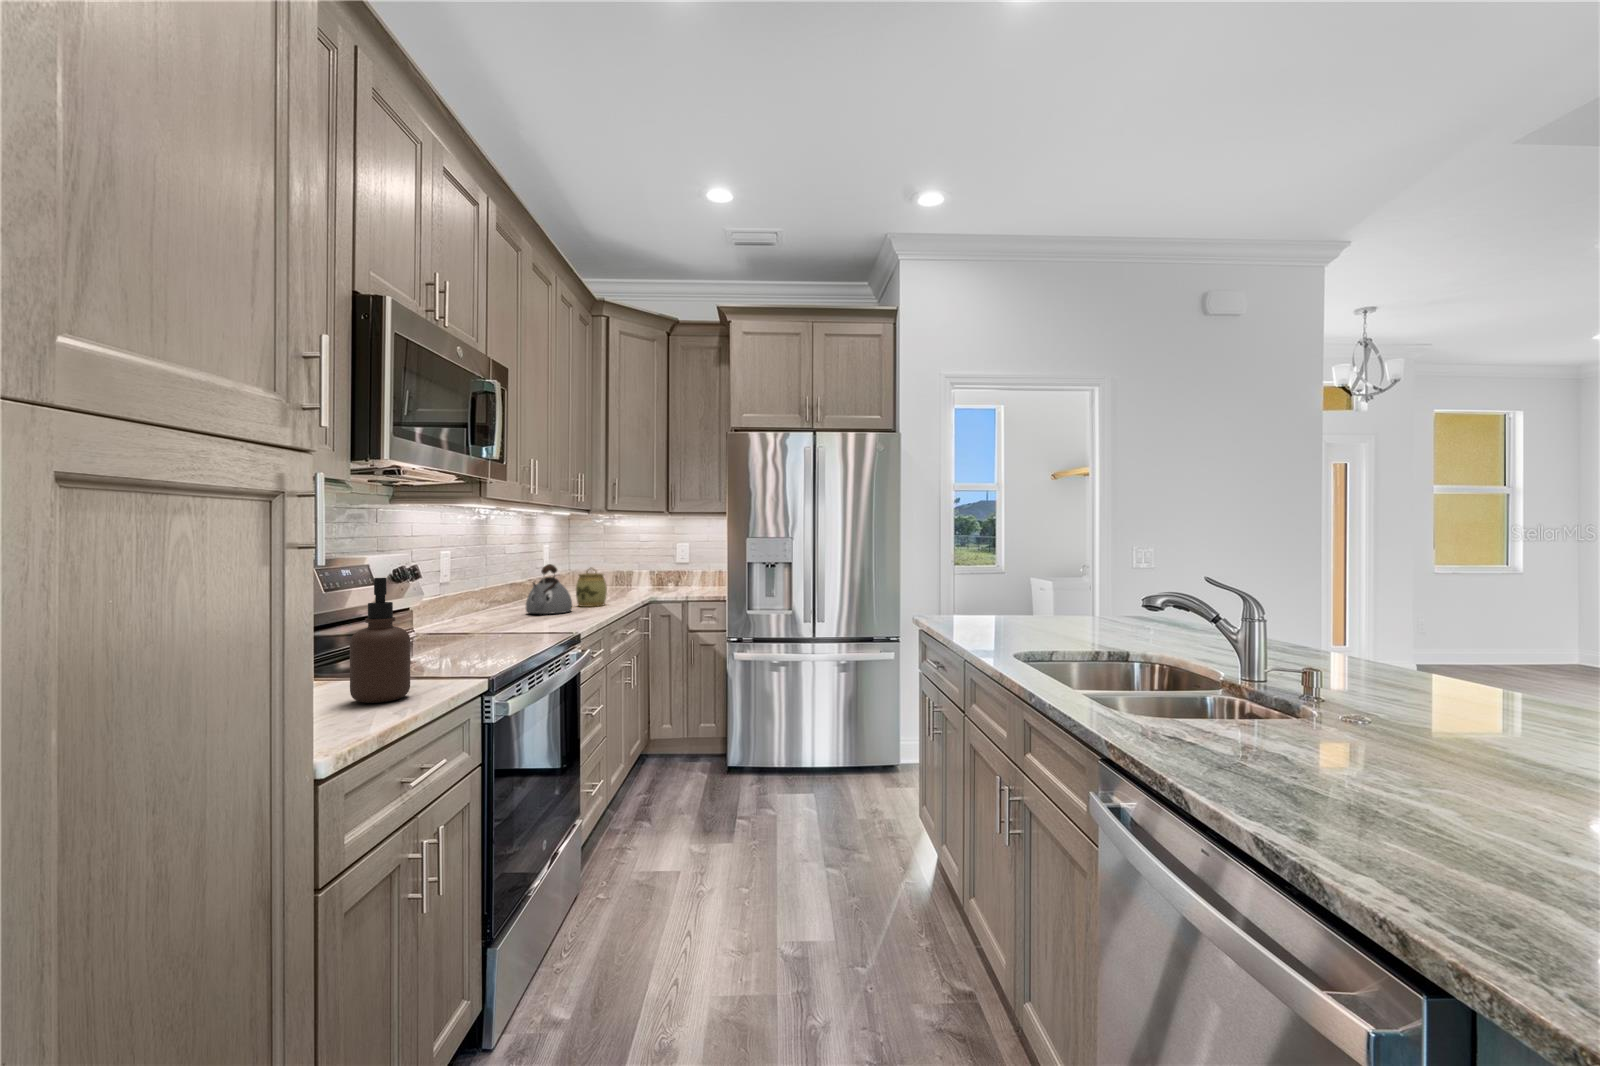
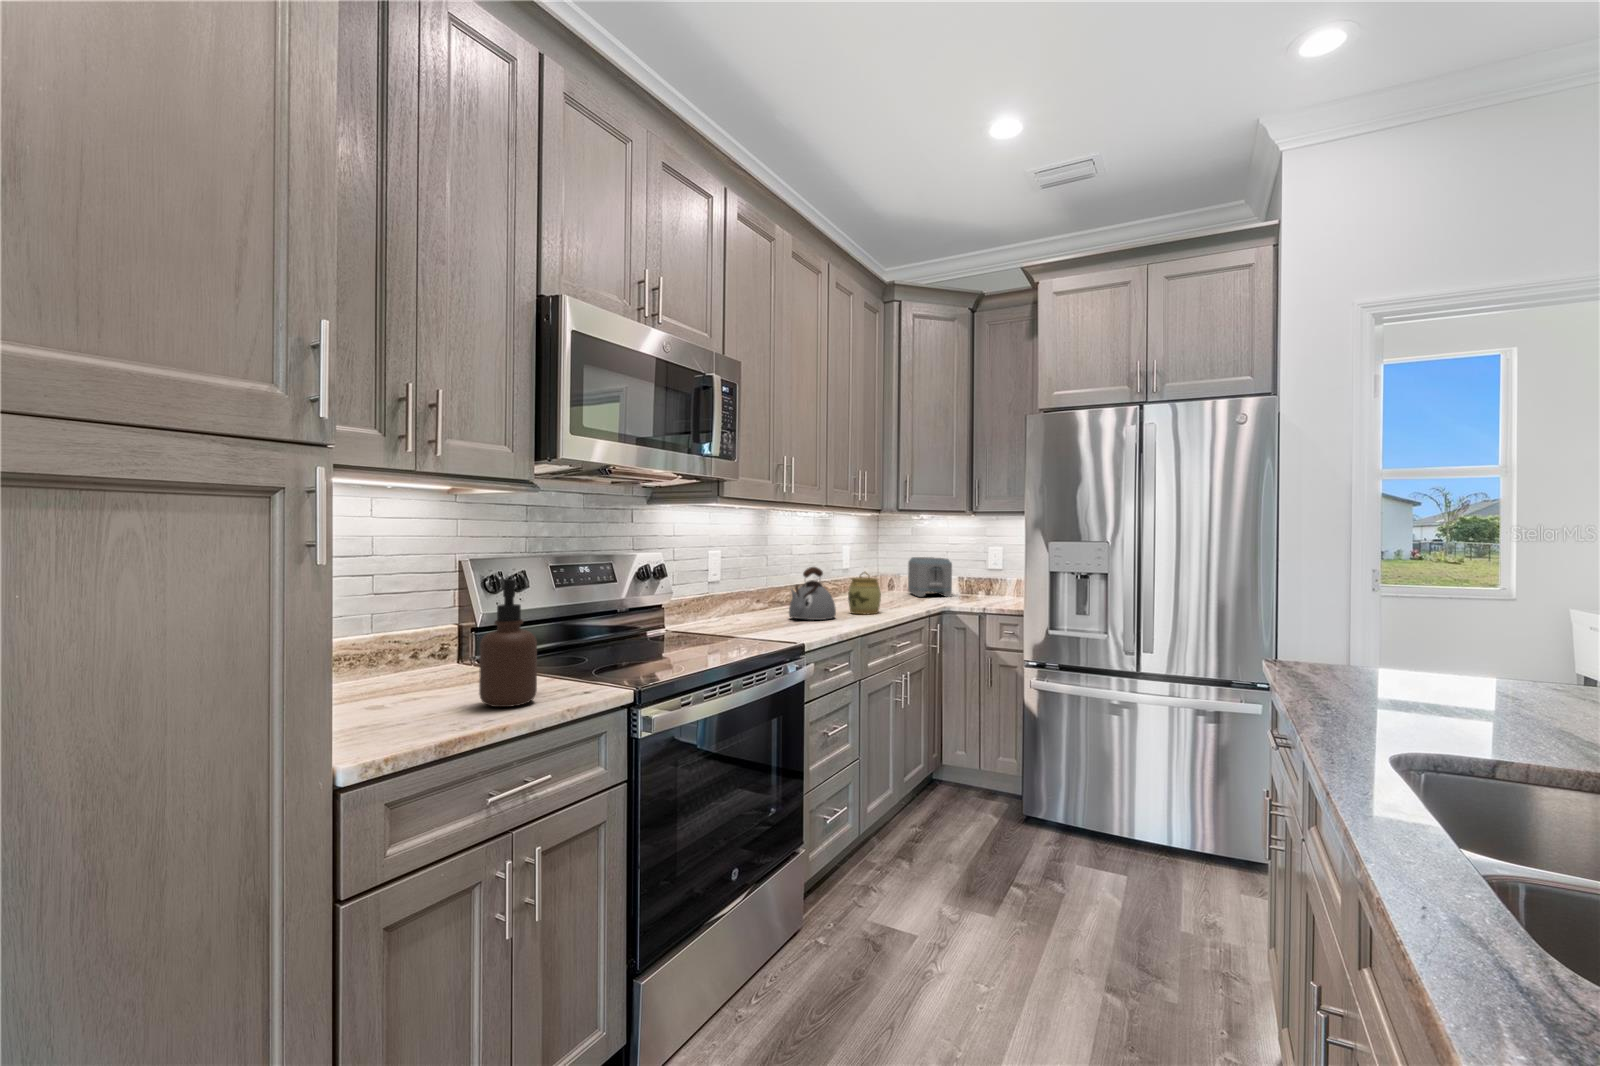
toaster: none [603,554,648,591] -> present [908,557,952,597]

